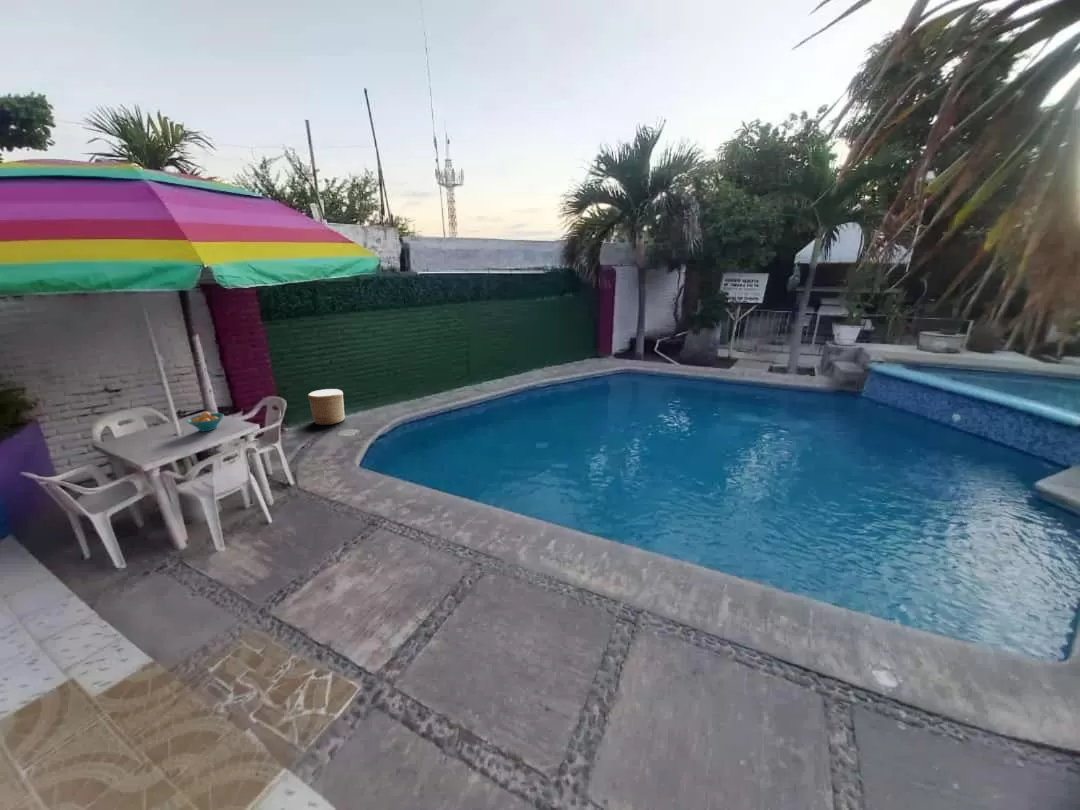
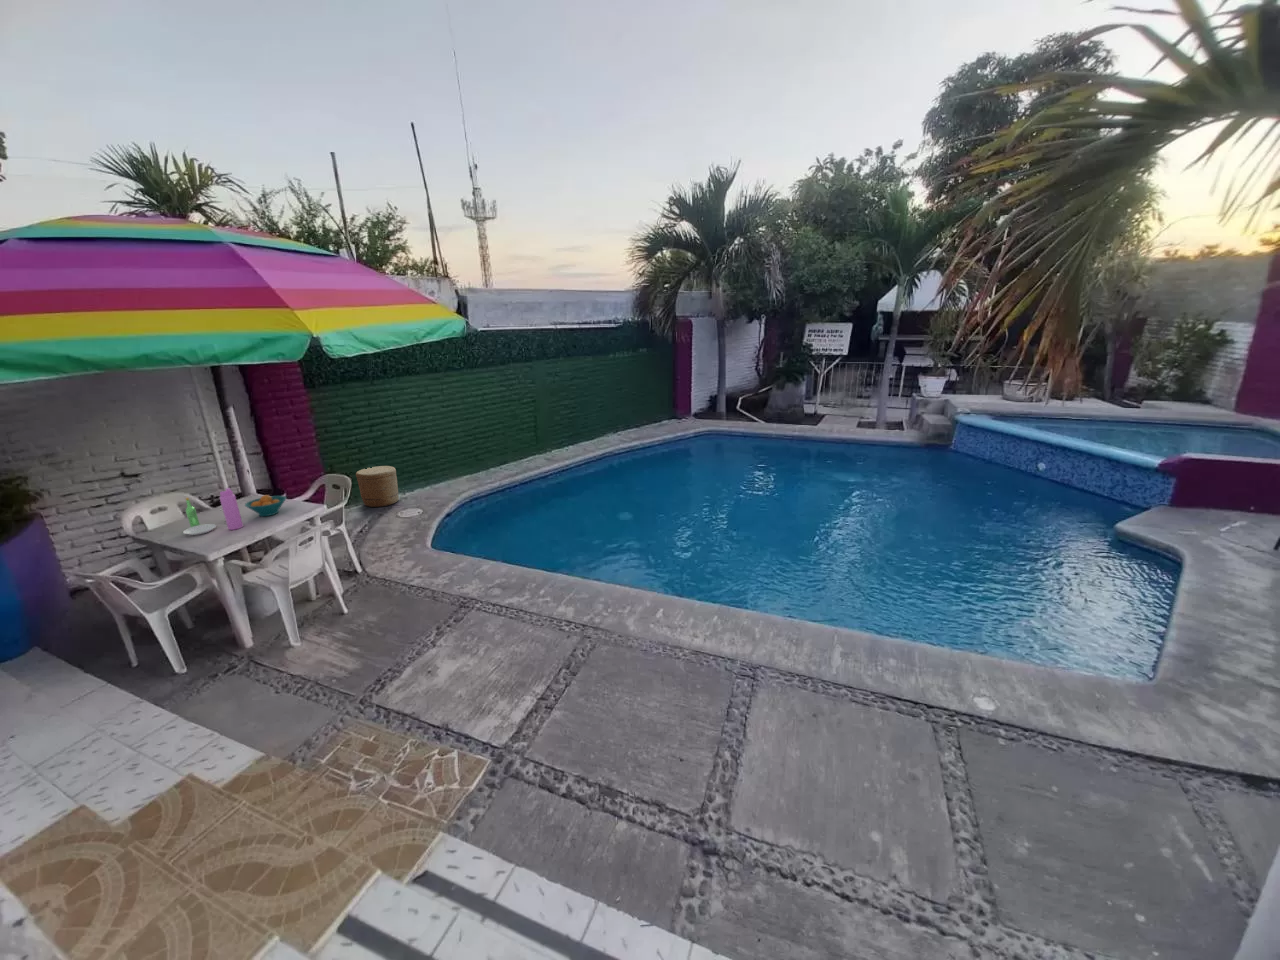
water bottle: none [160,405,182,443] -> present [220,488,243,530]
plate: none [129,412,159,446] -> present [183,498,216,535]

